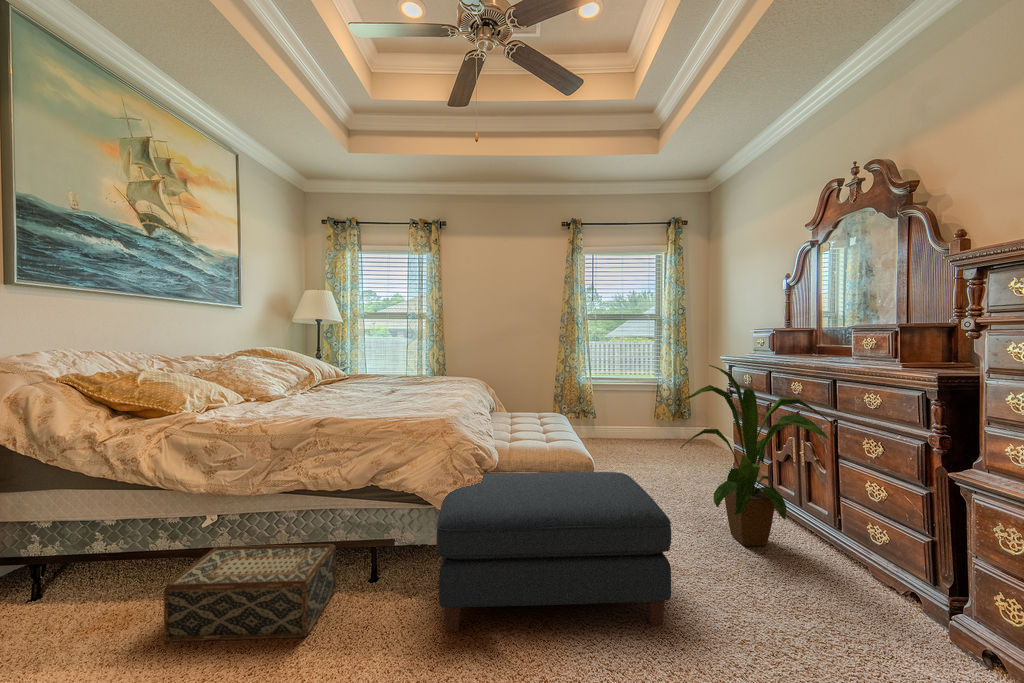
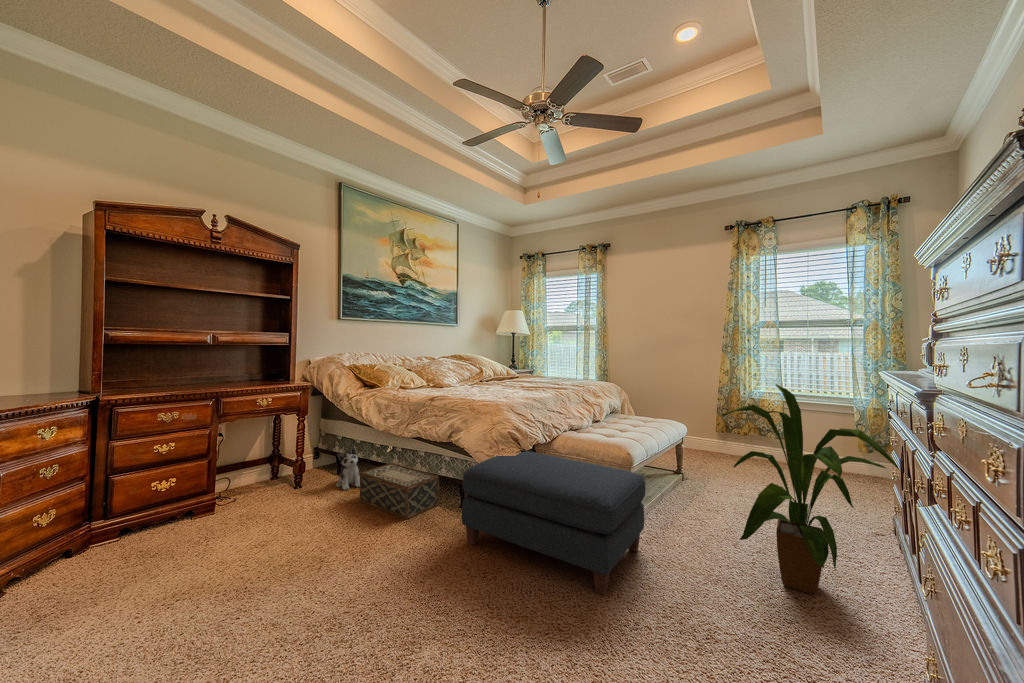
plush toy: none [65,539,140,633] -> present [336,447,360,490]

